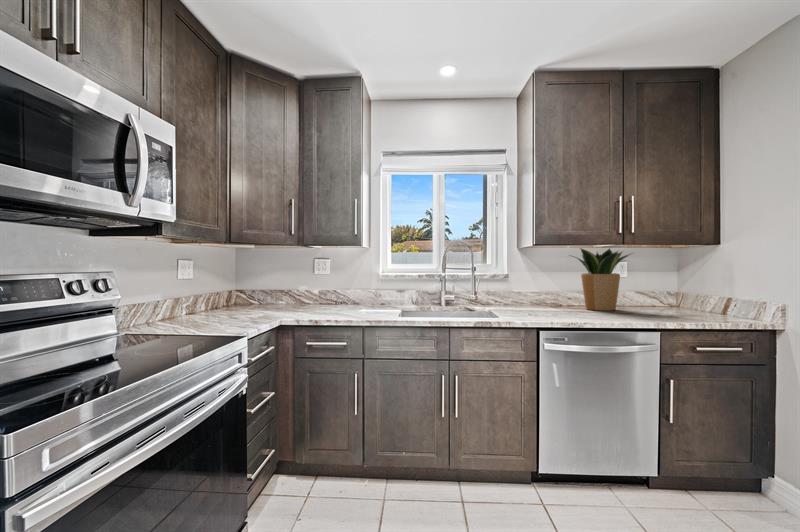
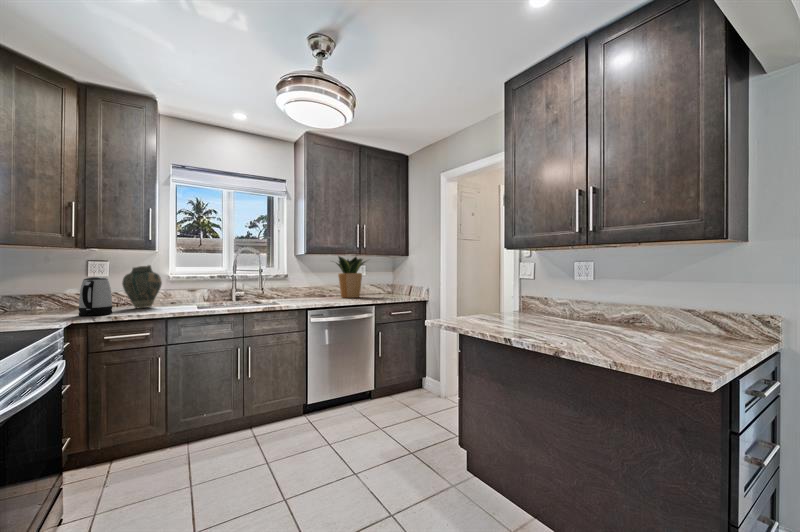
vase: none [337,263,371,309] -> present [122,265,162,308]
kettle: none [298,276,324,315] -> present [79,277,112,316]

